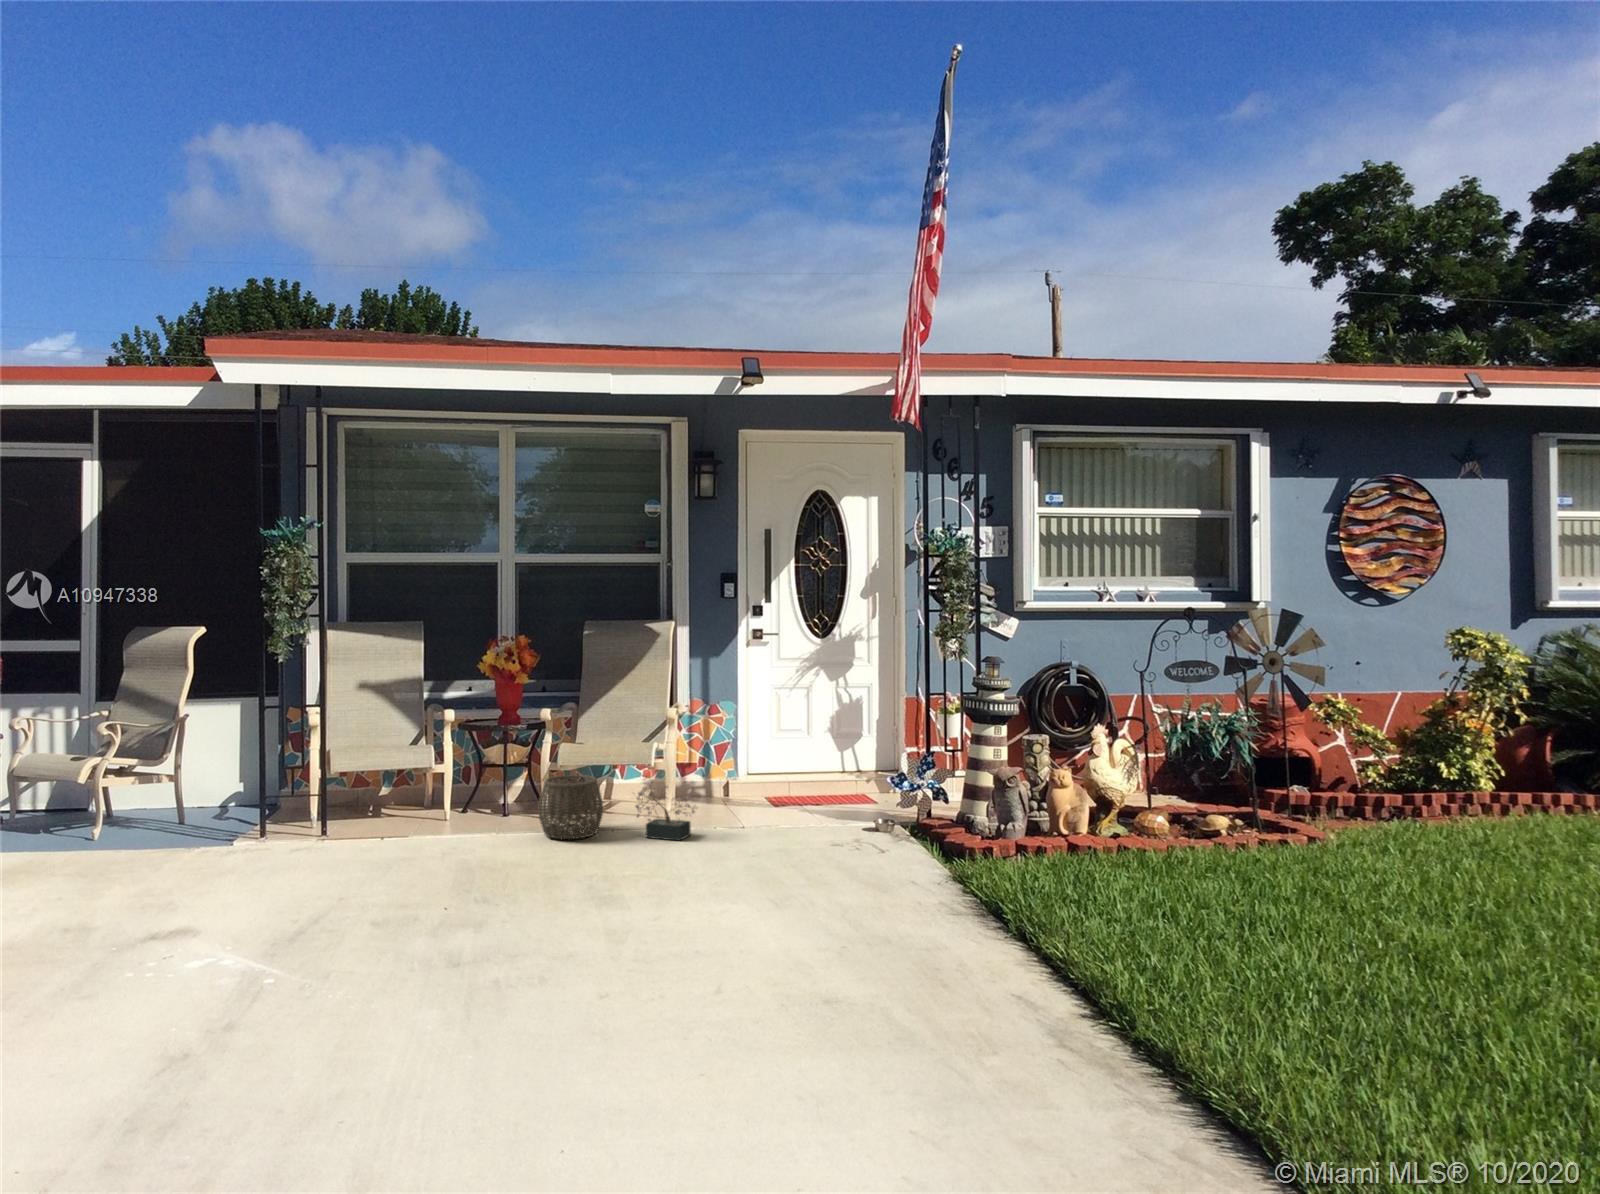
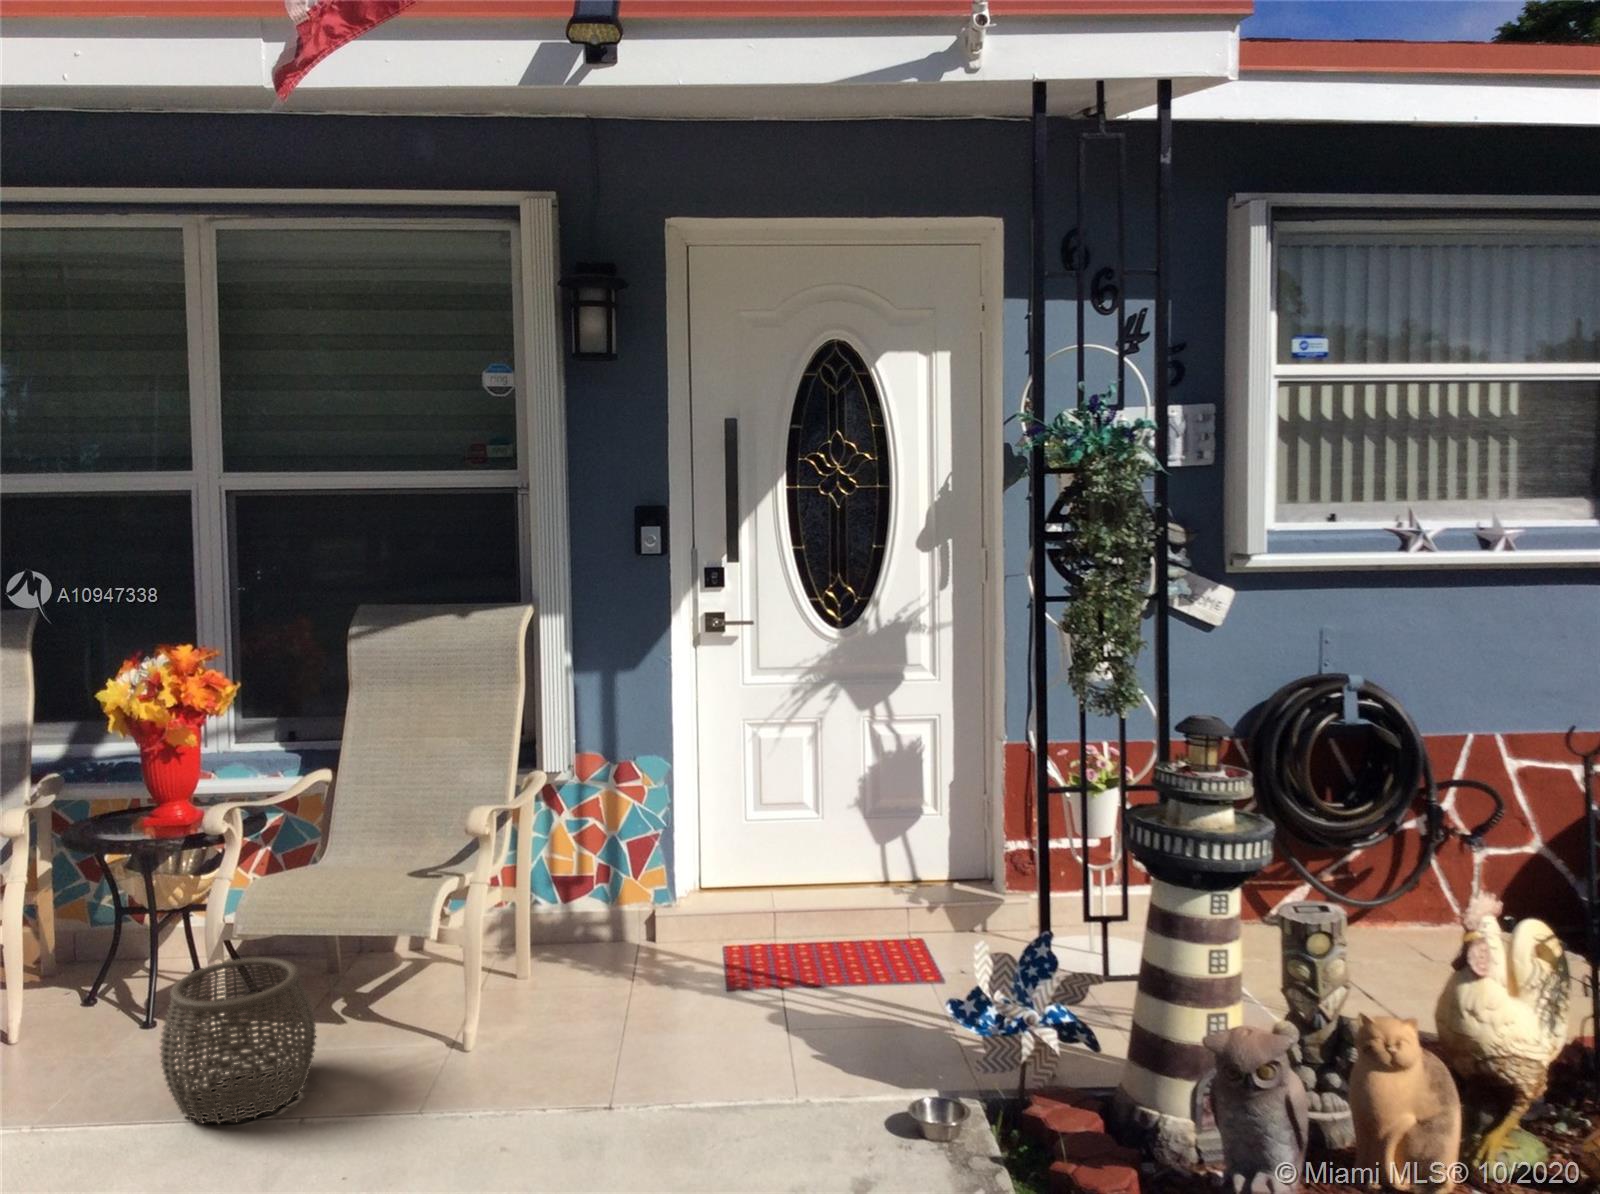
decorative plant: present [635,781,695,840] -> none [359,978,515,1136]

